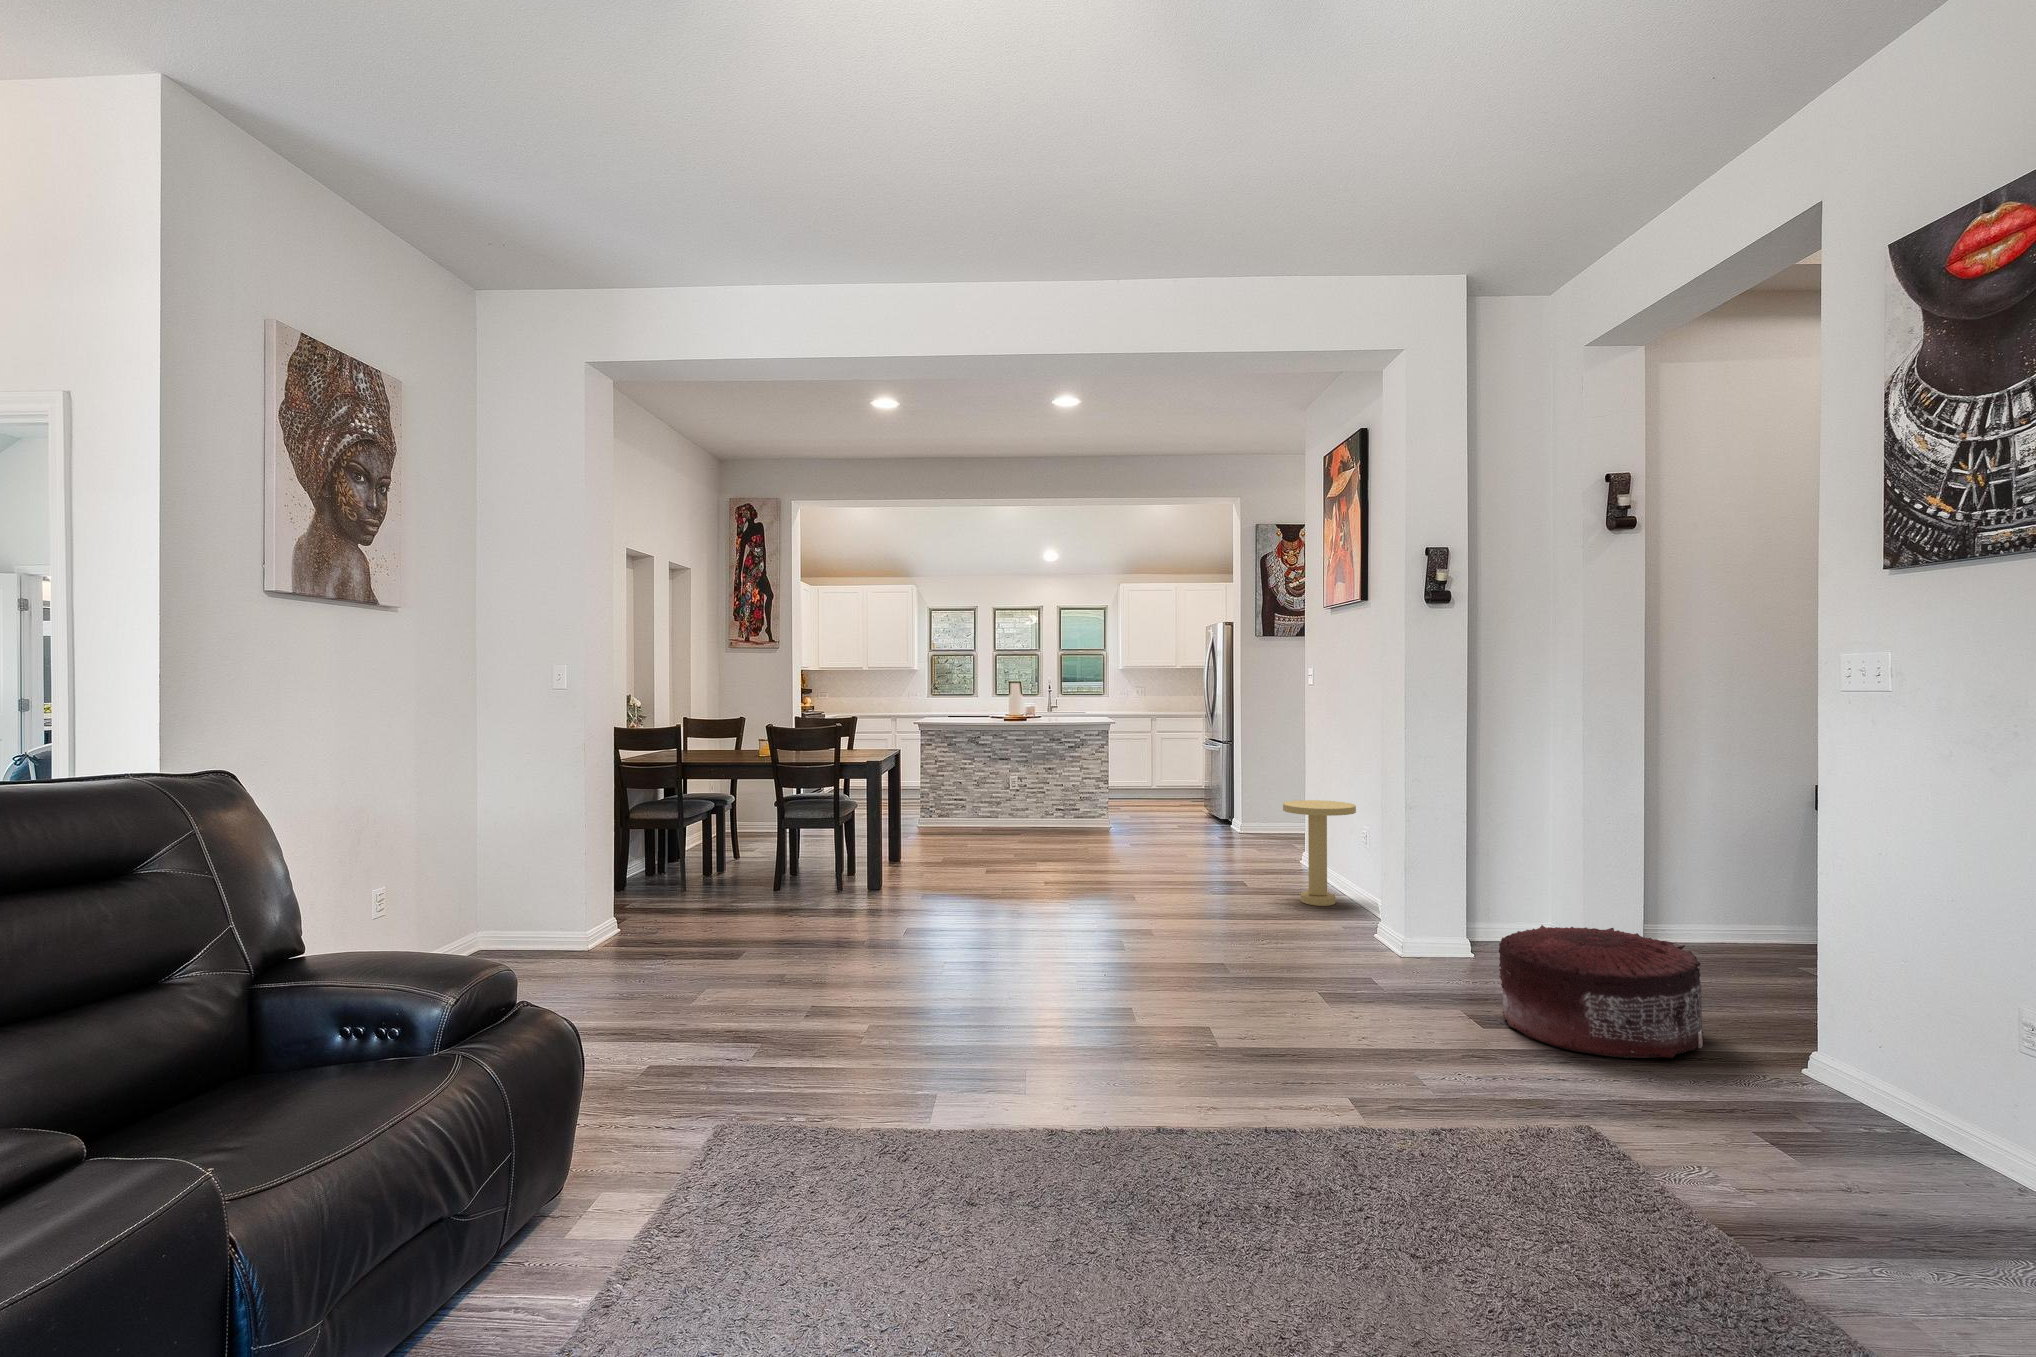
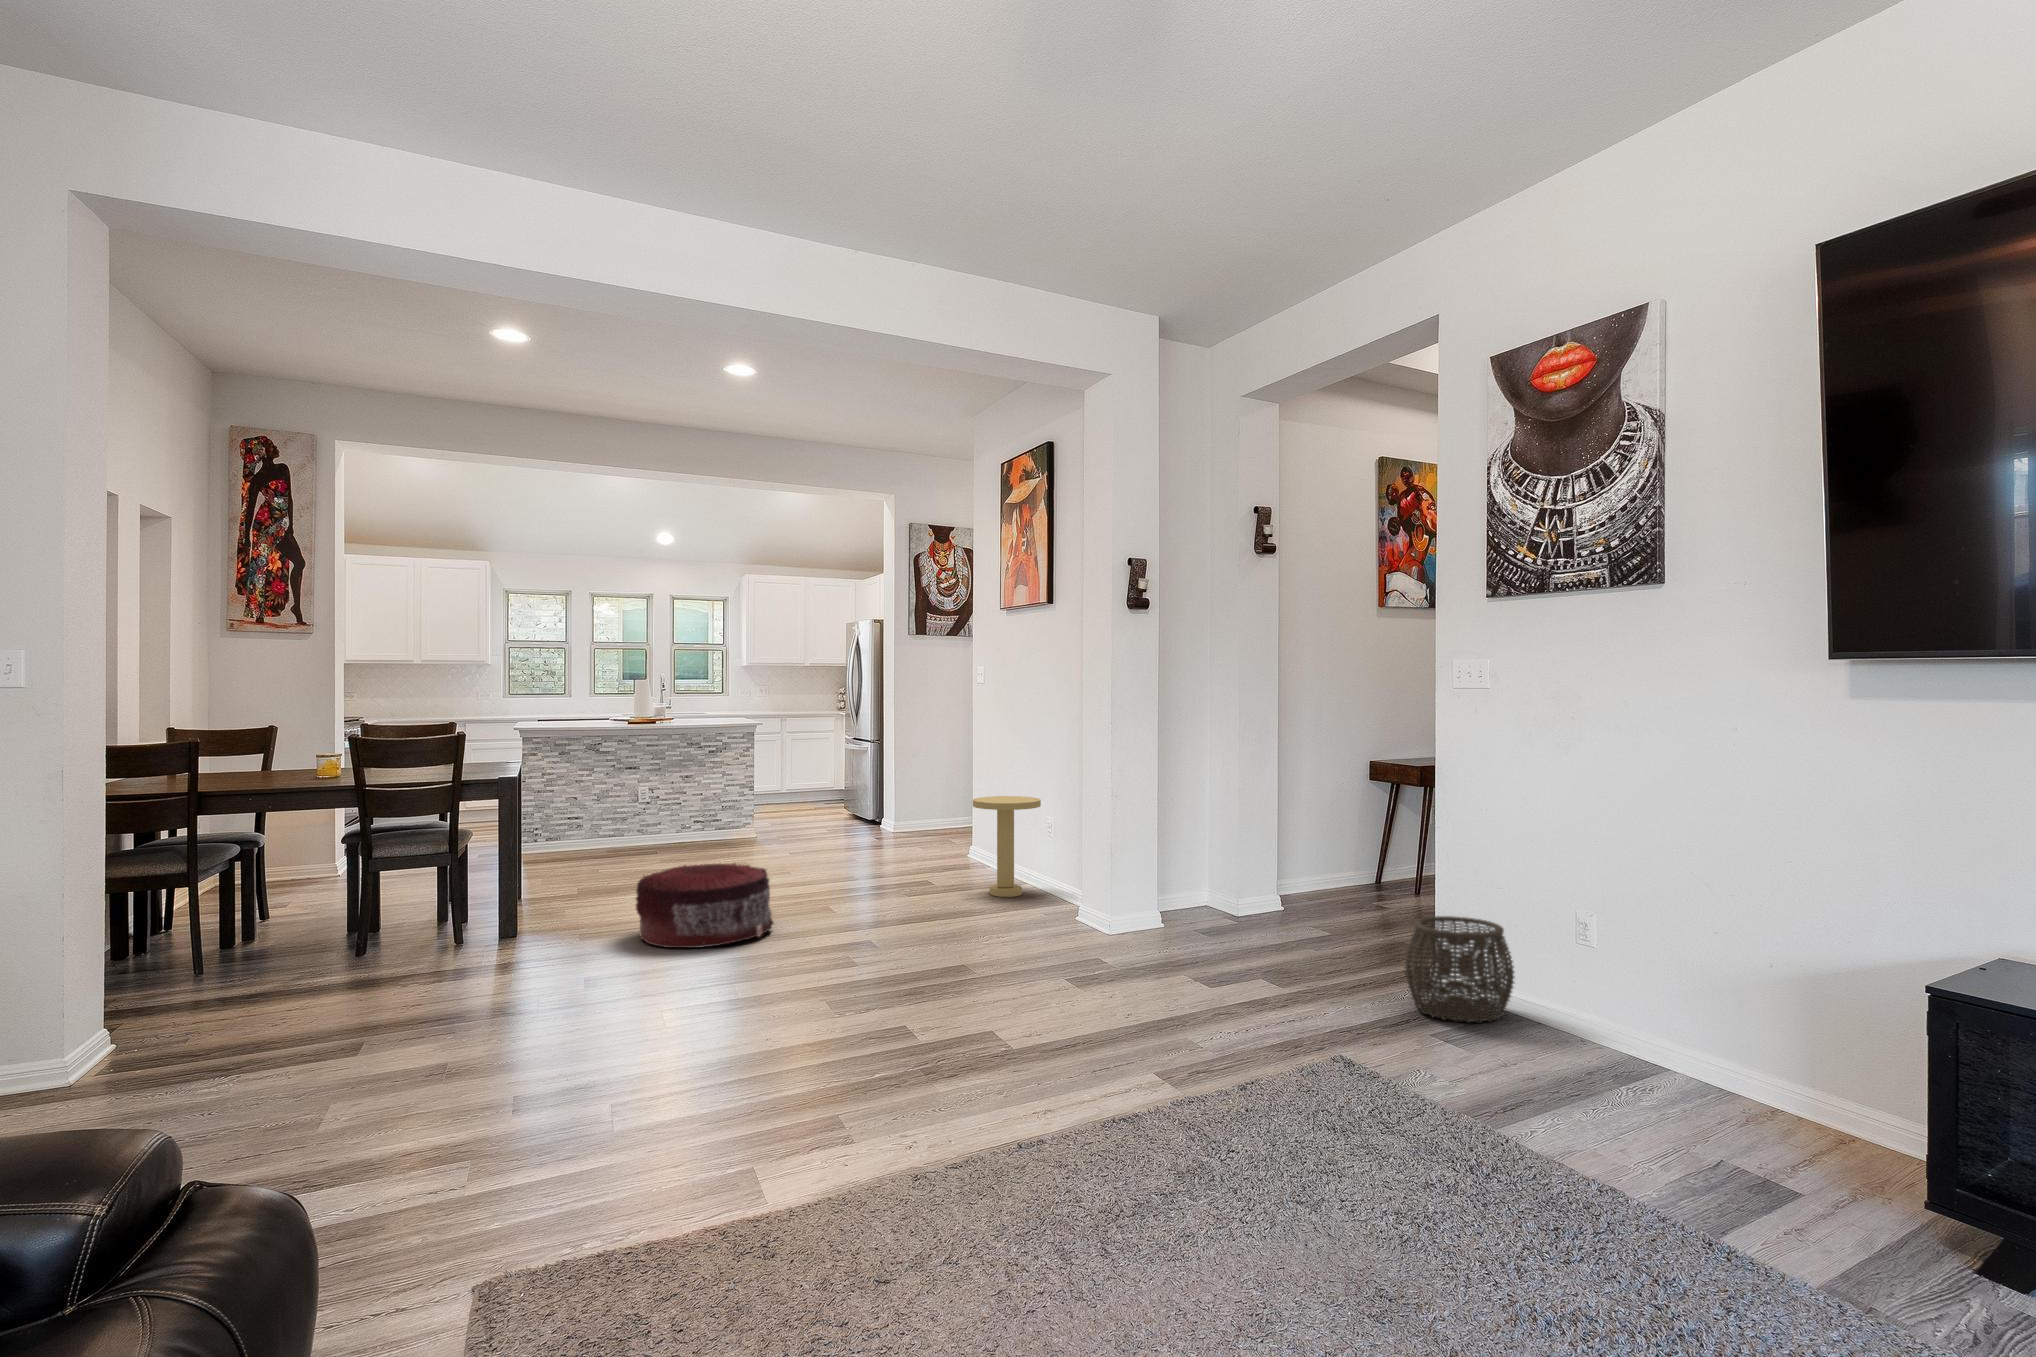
pouf: present [1499,925,1703,1058] -> present [636,863,774,948]
woven basket: none [1744,988,1919,1142] -> present [1405,916,1514,1023]

